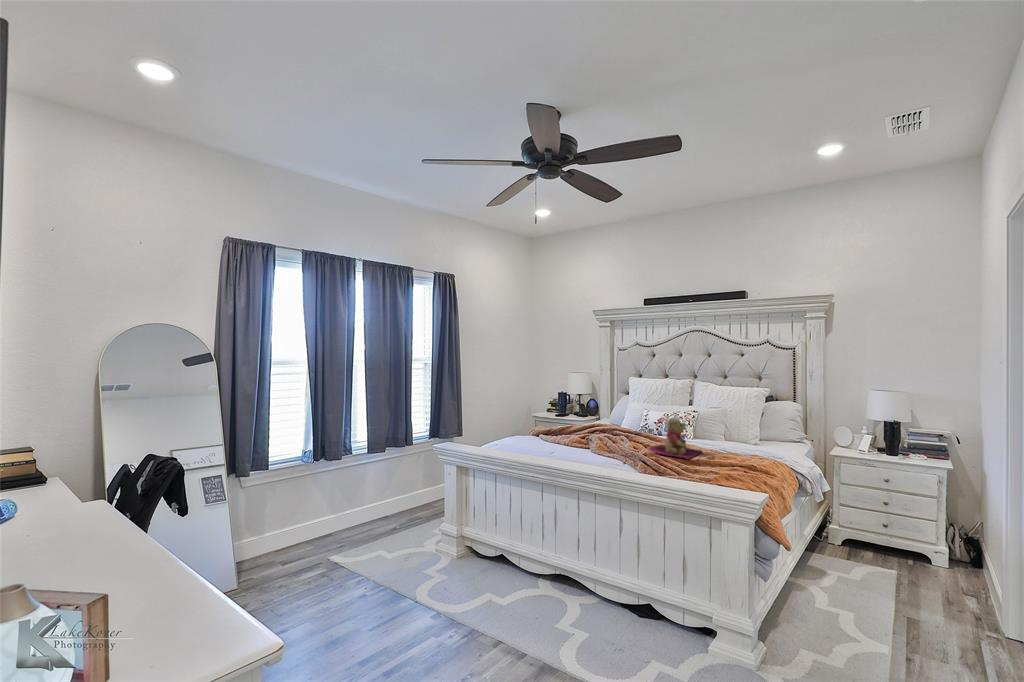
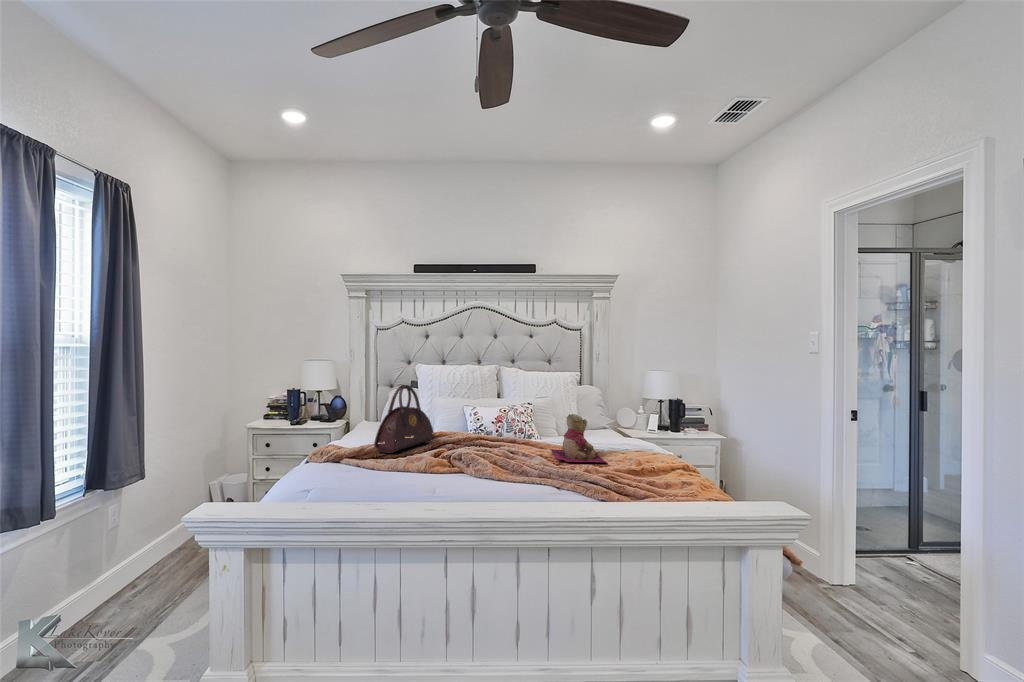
handbag: none [555,389,604,434] -> present [374,385,434,453]

